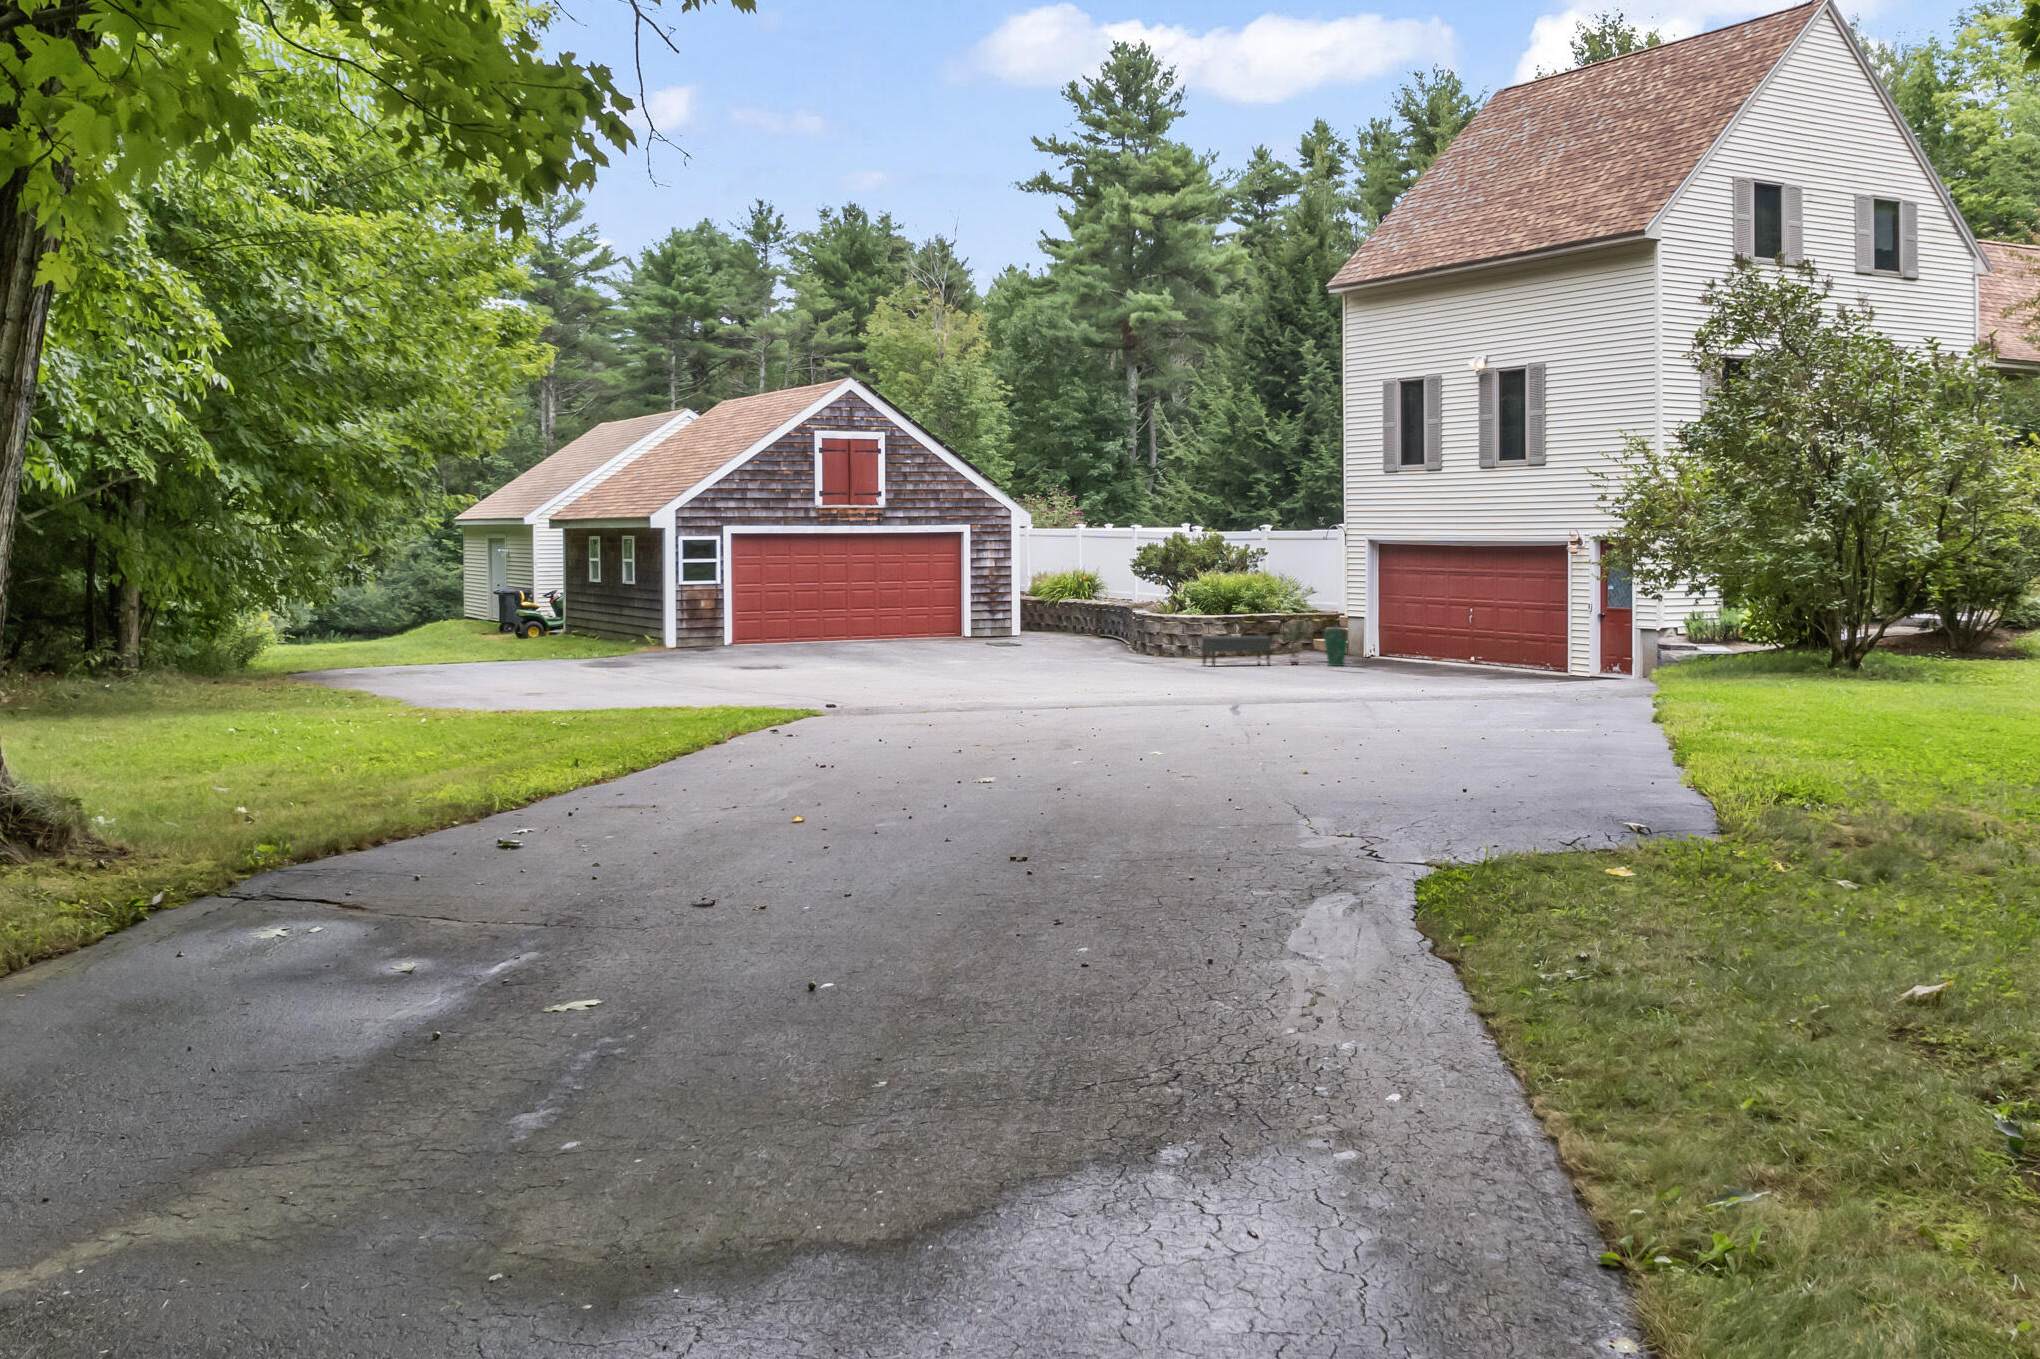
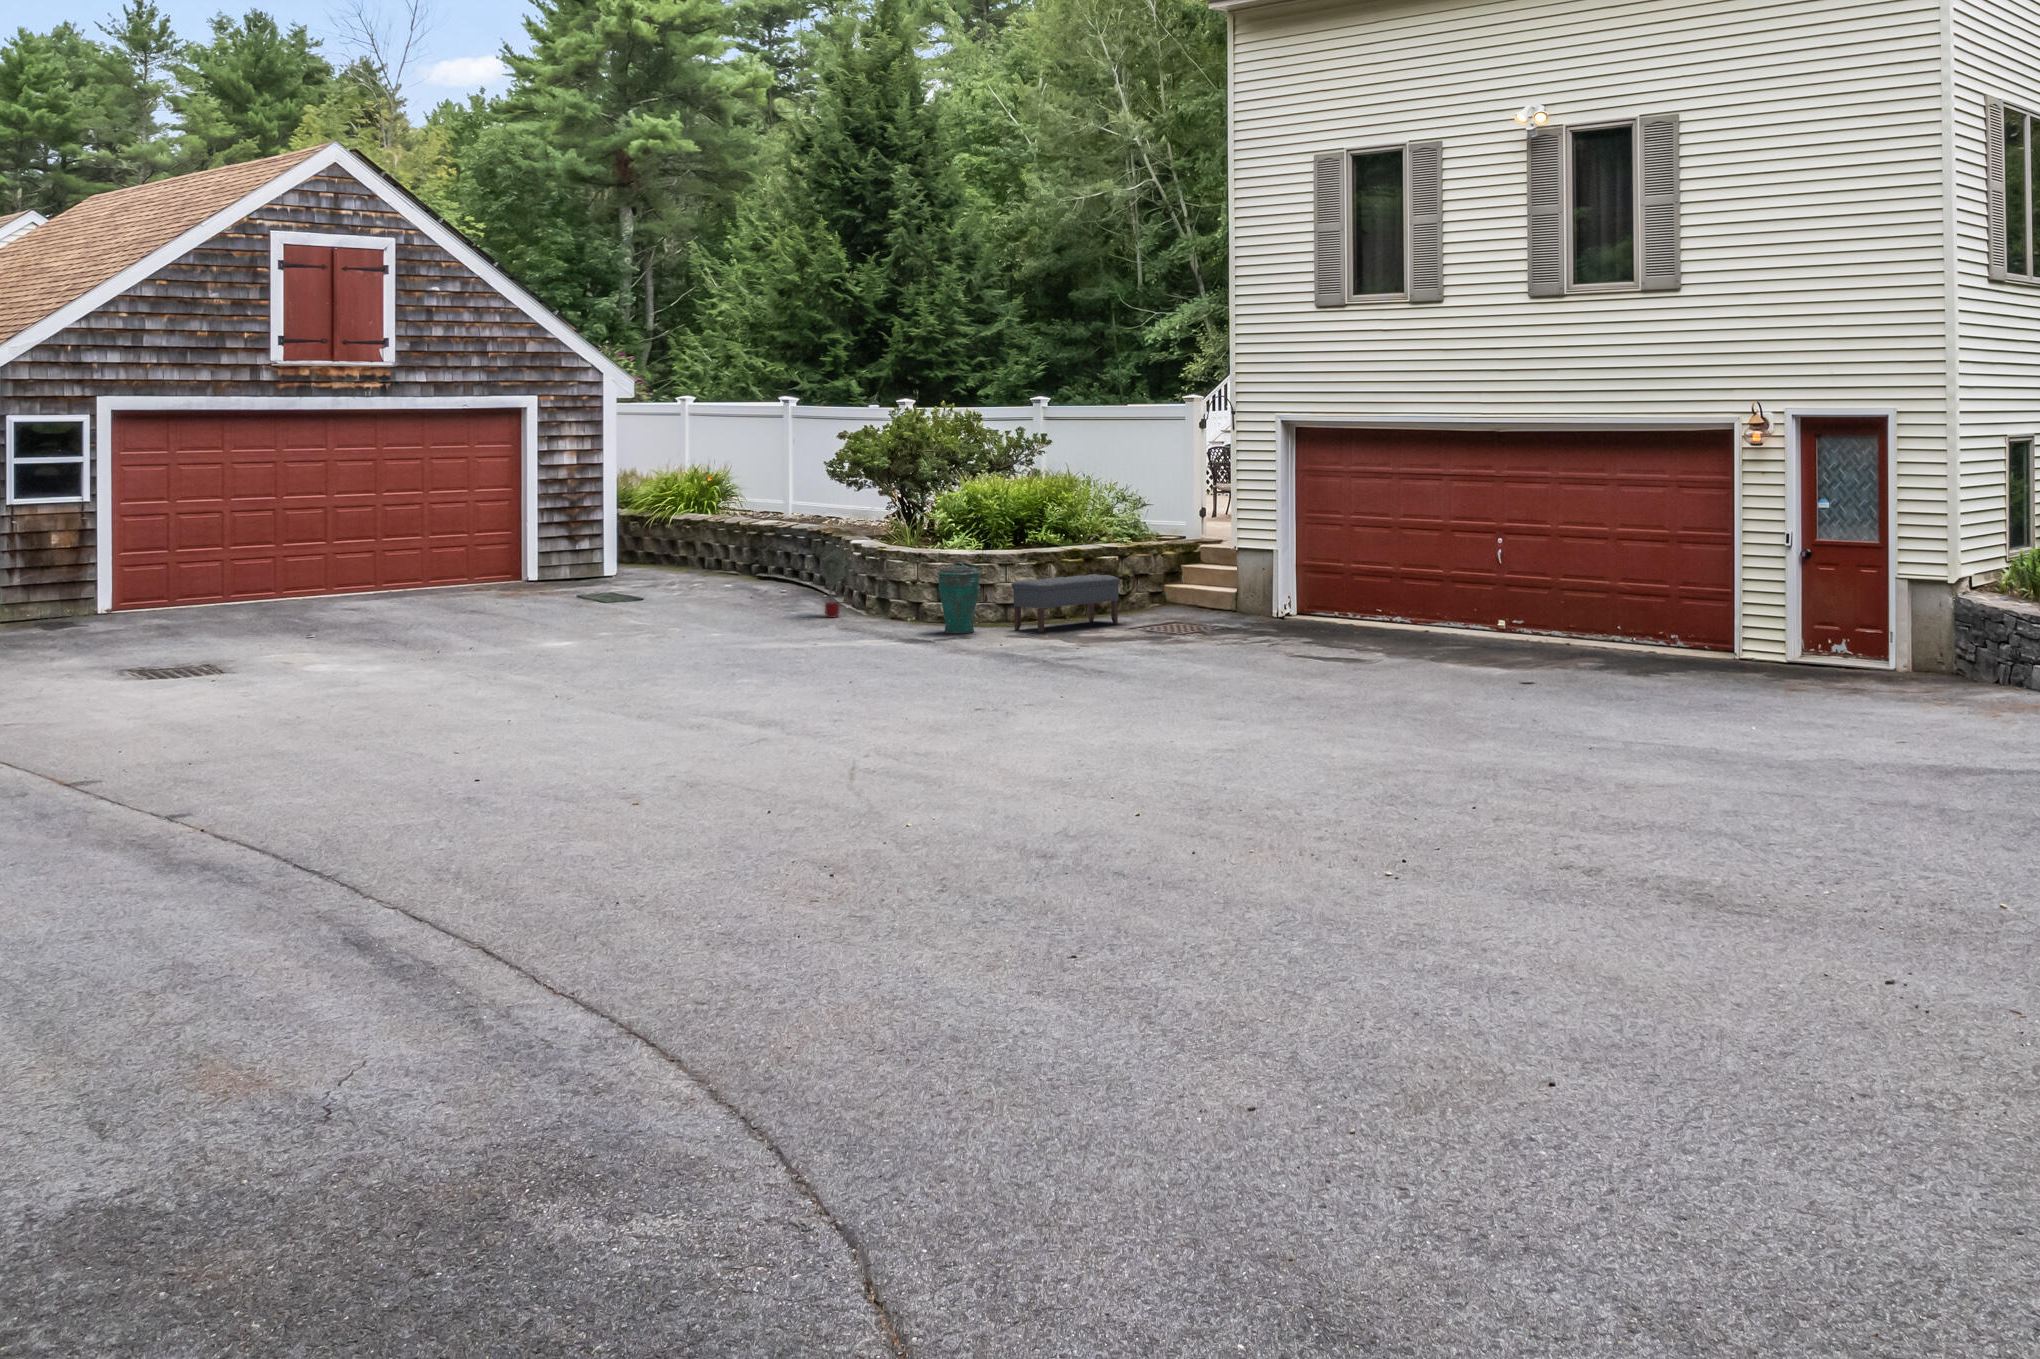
potted tree: present [1279,617,1311,665] -> present [821,541,860,618]
trash can: present [1324,626,1348,666] -> present [937,563,981,633]

